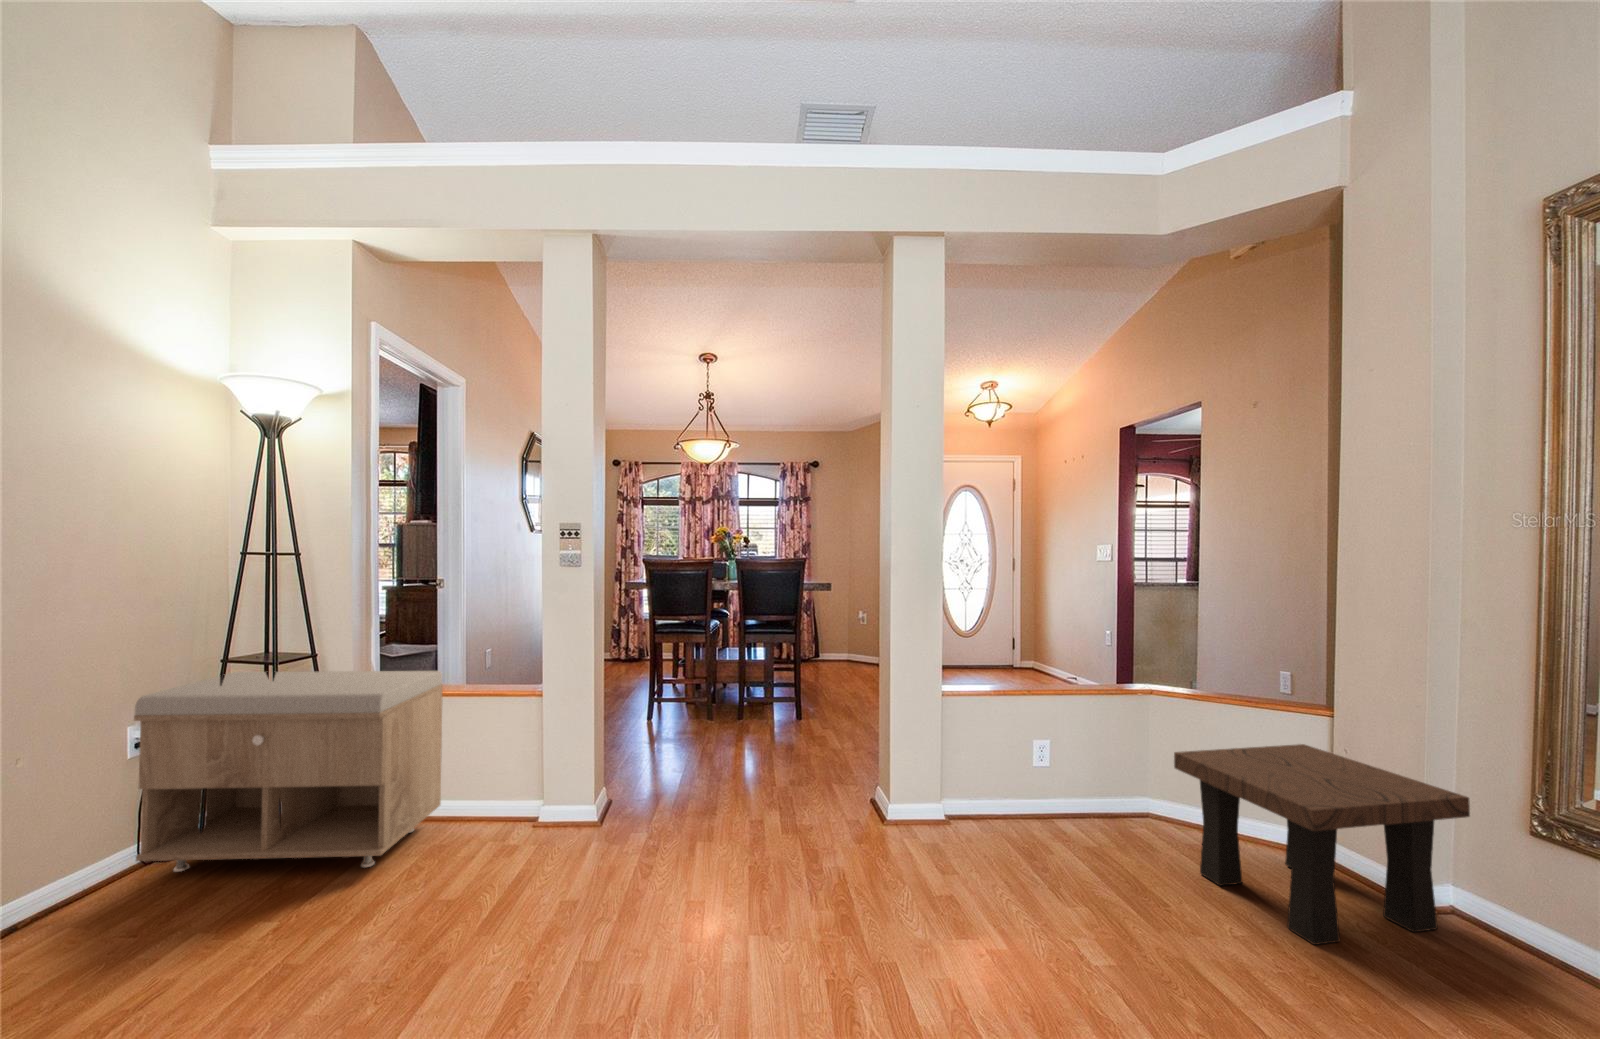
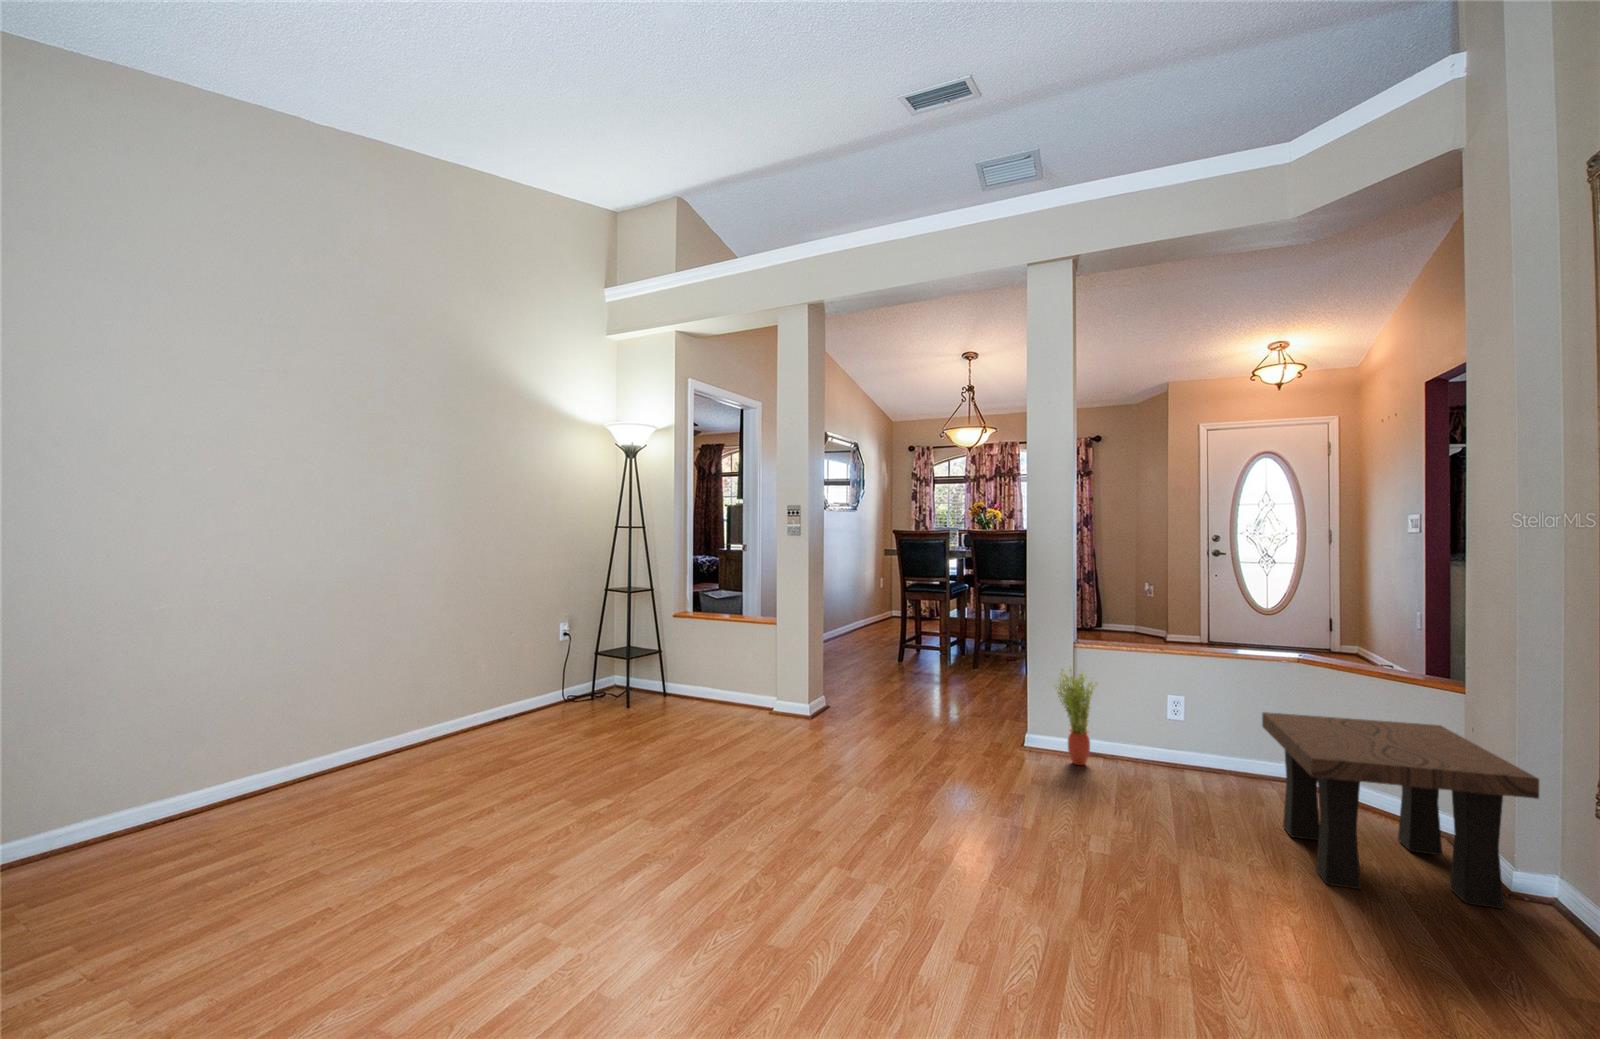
storage bench: present [134,671,443,872] -> none [566,597,721,718]
potted plant: none [933,717,980,833] -> present [1055,669,1097,765]

